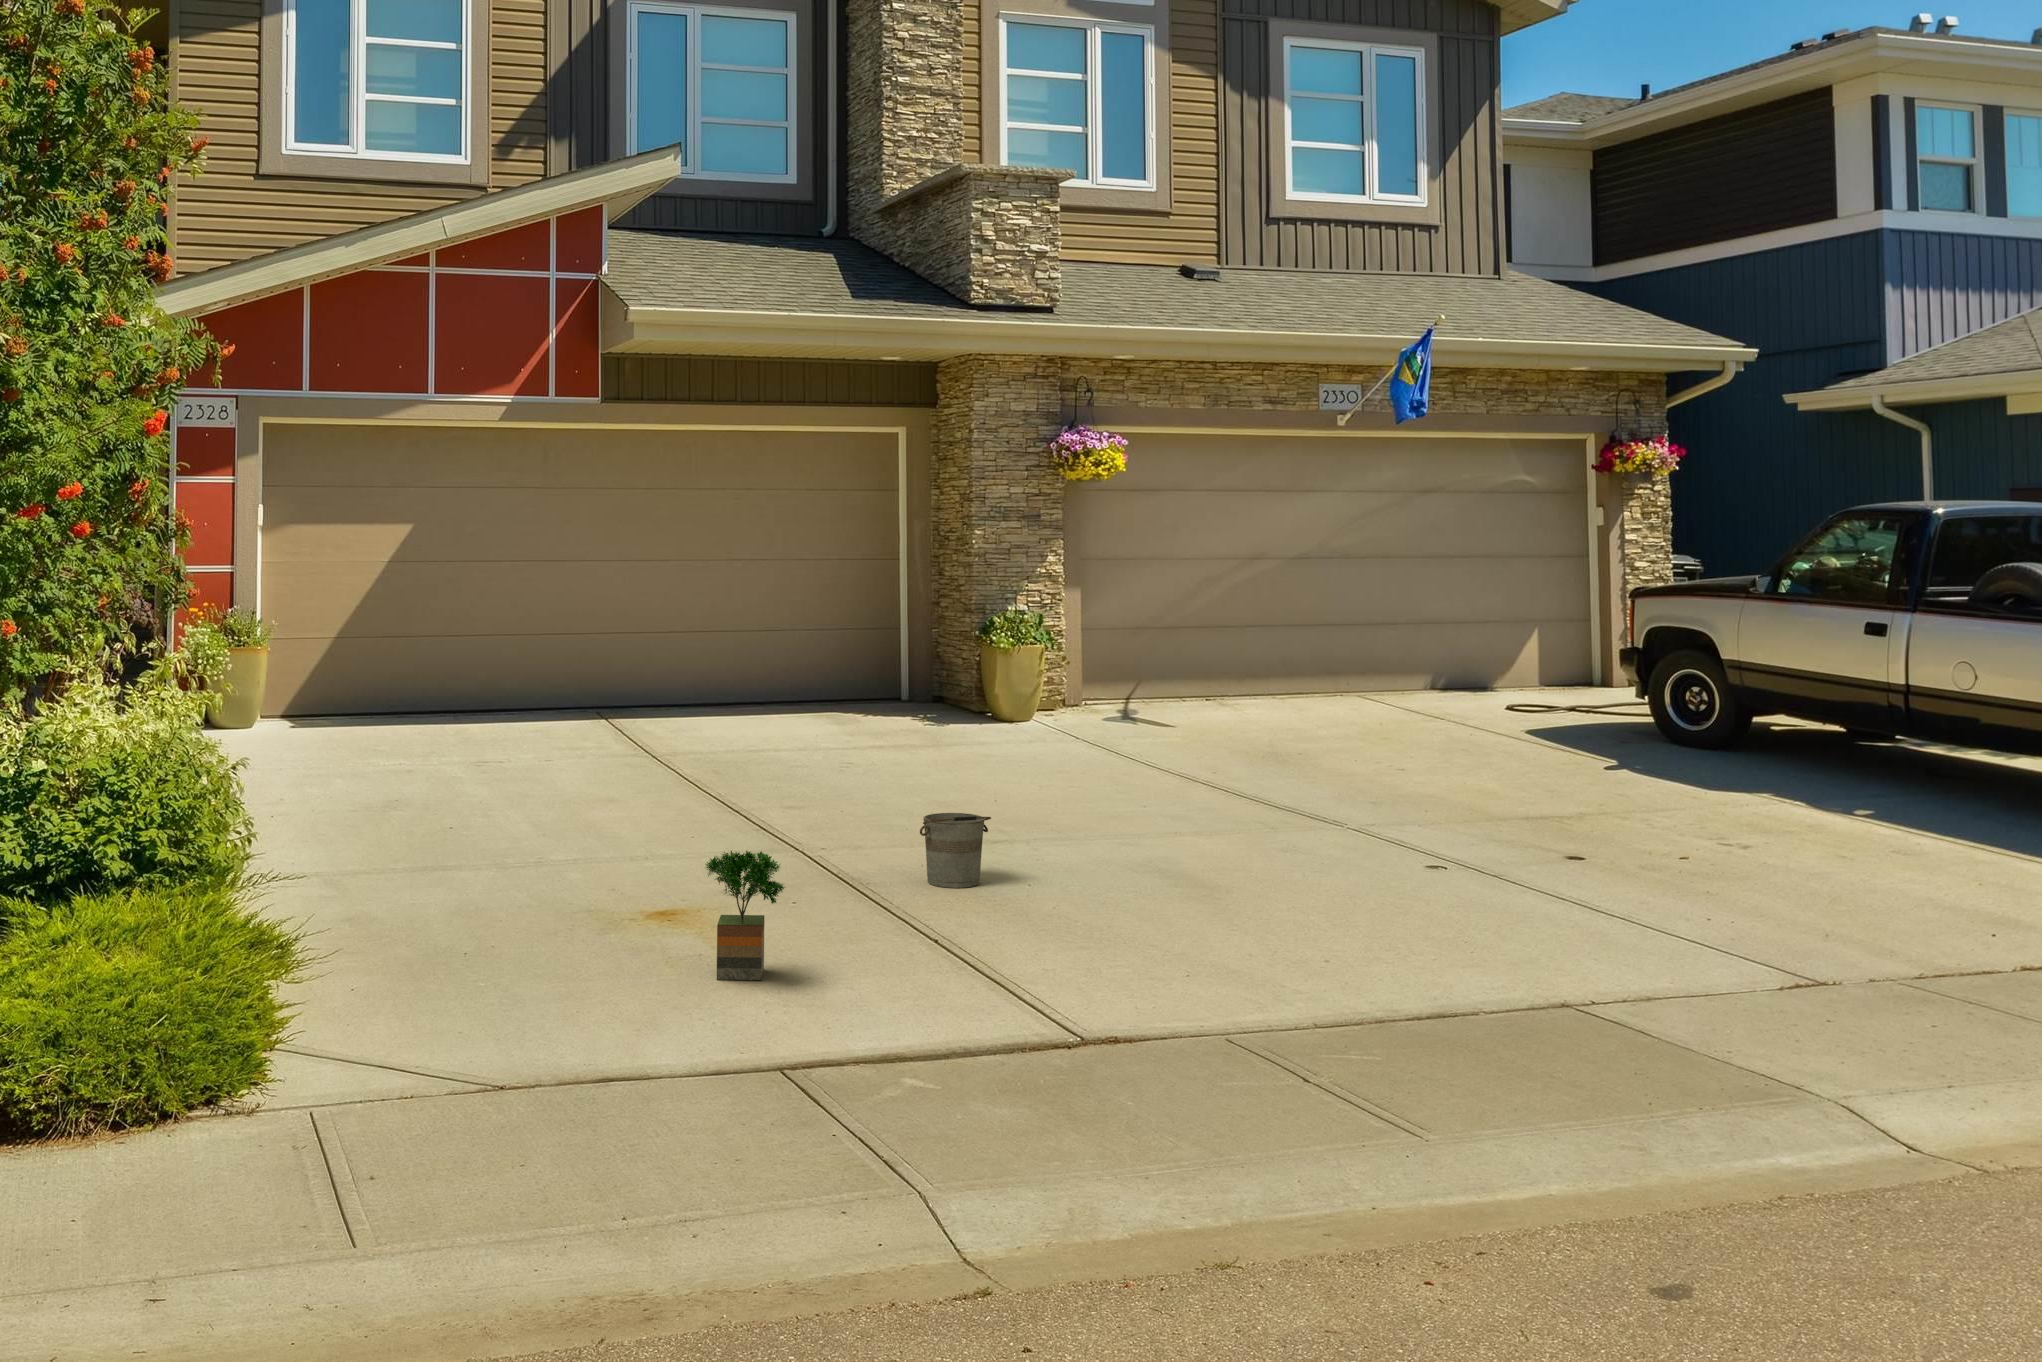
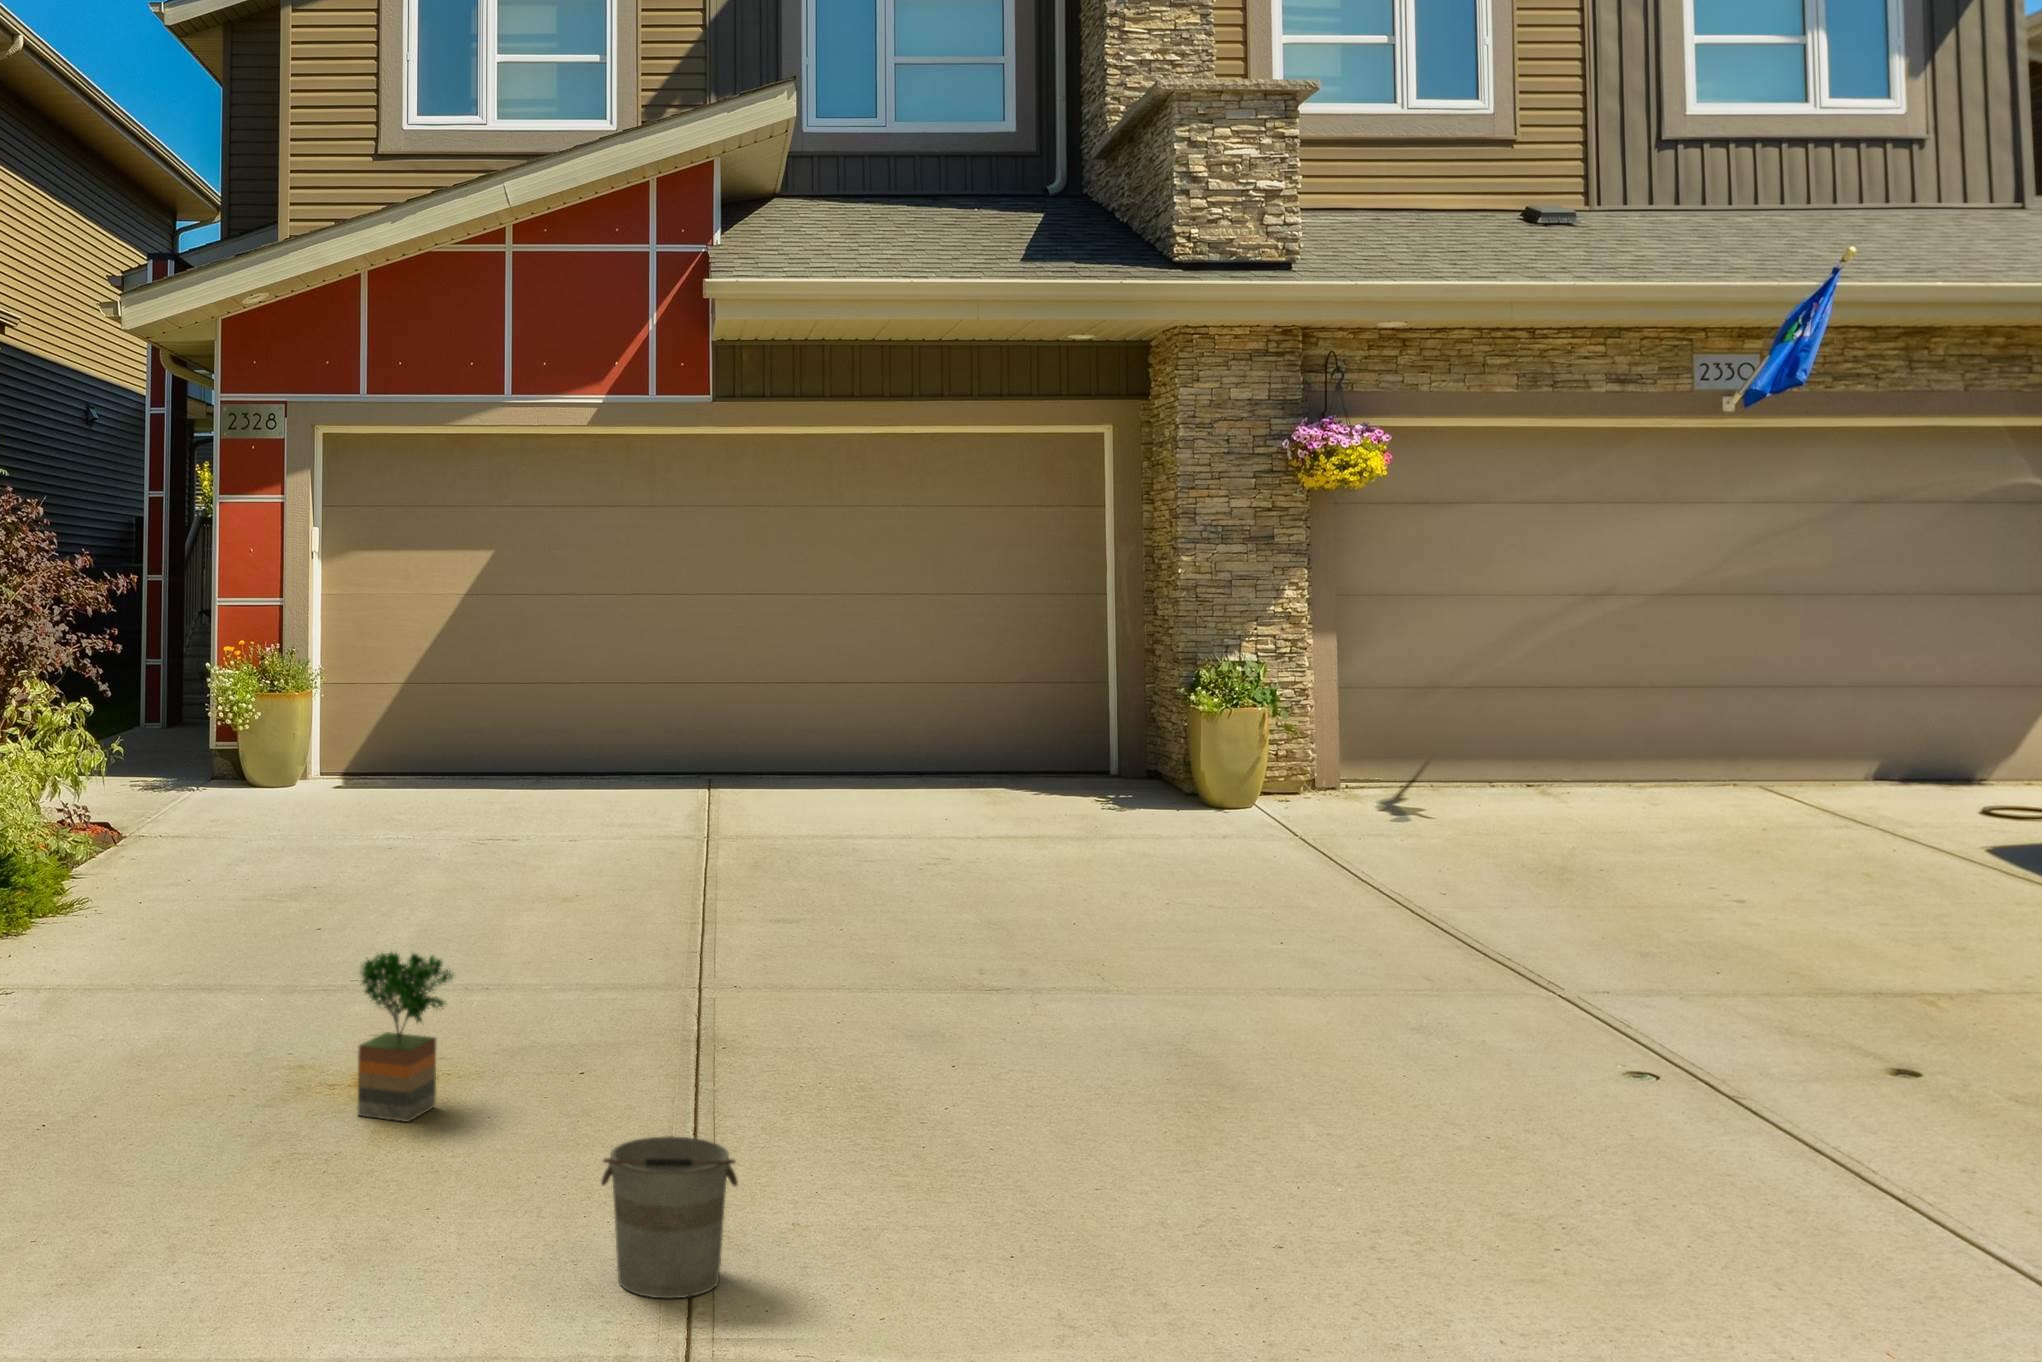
bucket: present [920,813,991,888] -> present [601,1136,738,1299]

